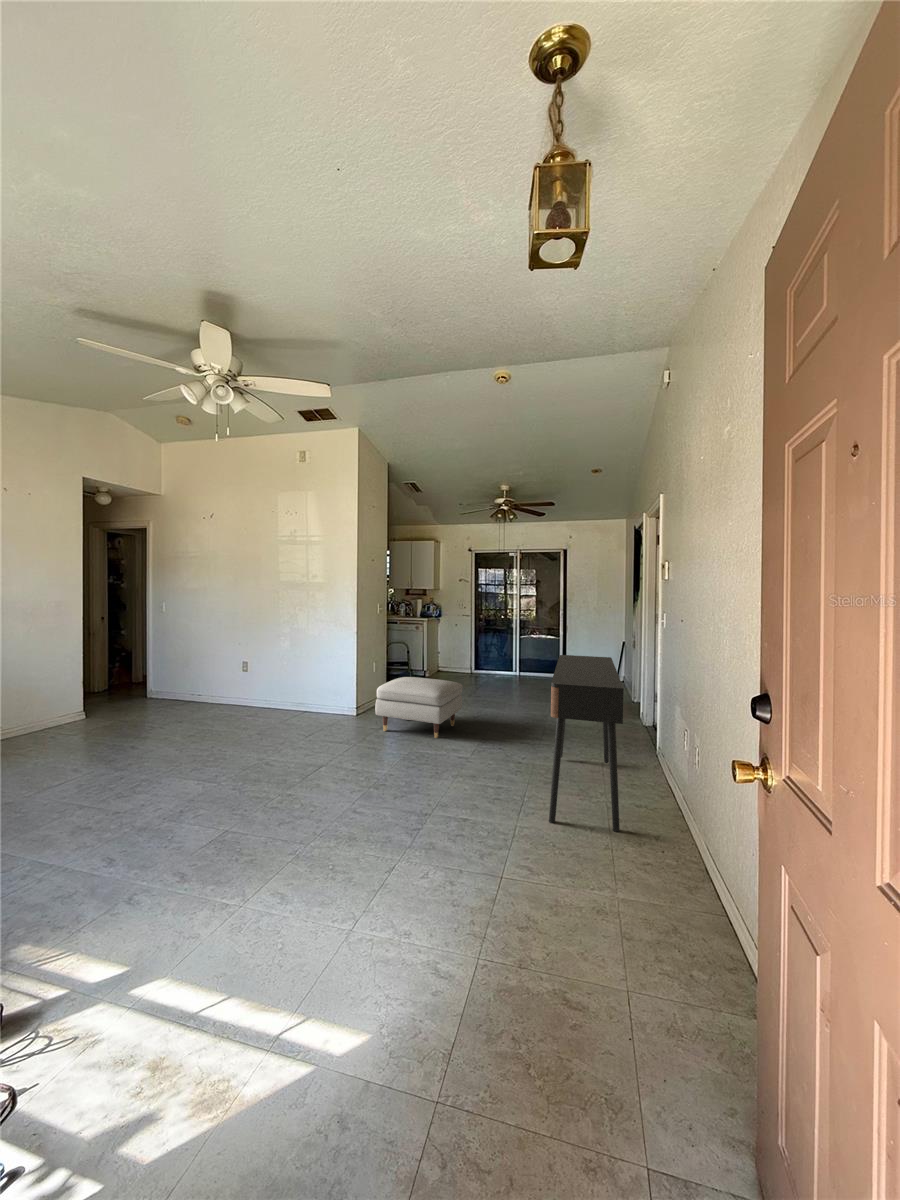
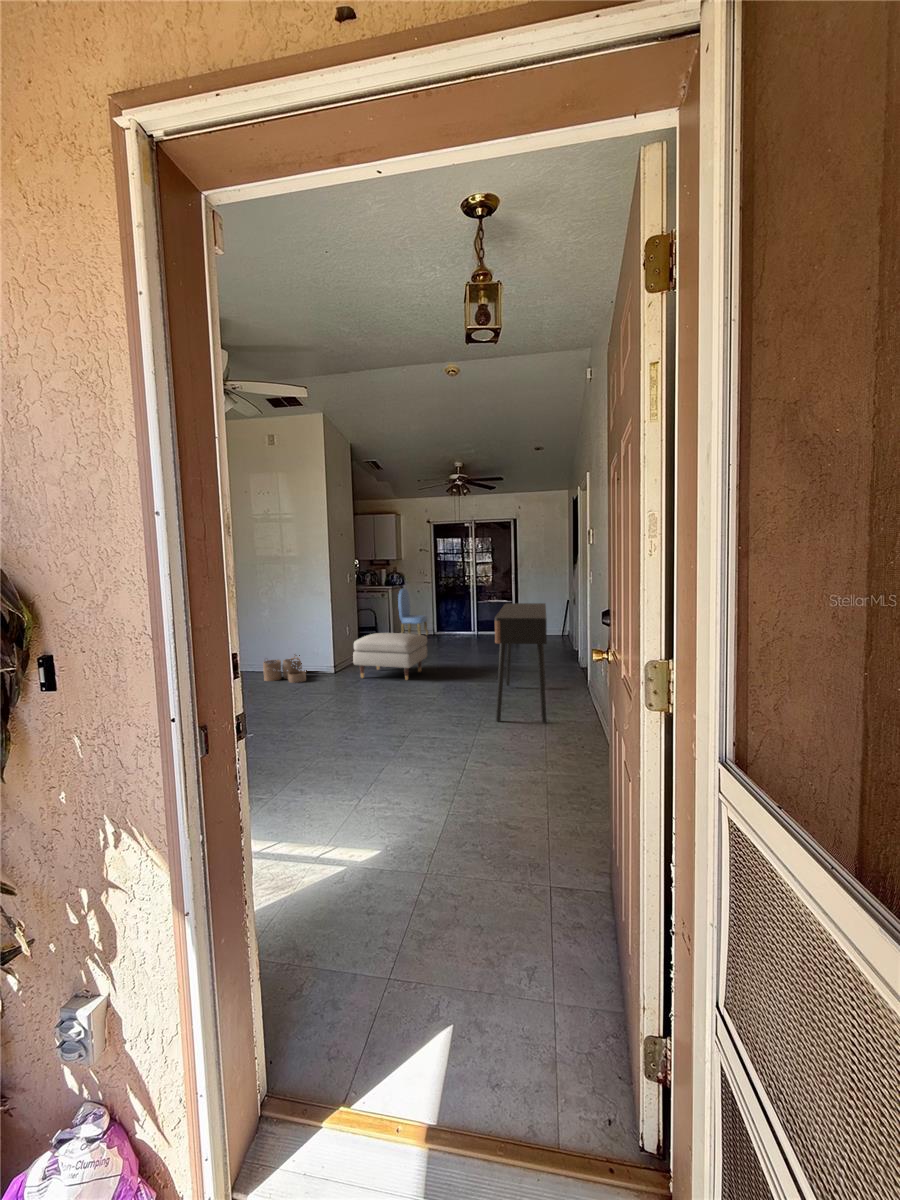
dining chair: none [433,621,465,677] -> present [398,588,428,635]
woven basket: none [274,694,326,734] -> present [263,654,307,683]

